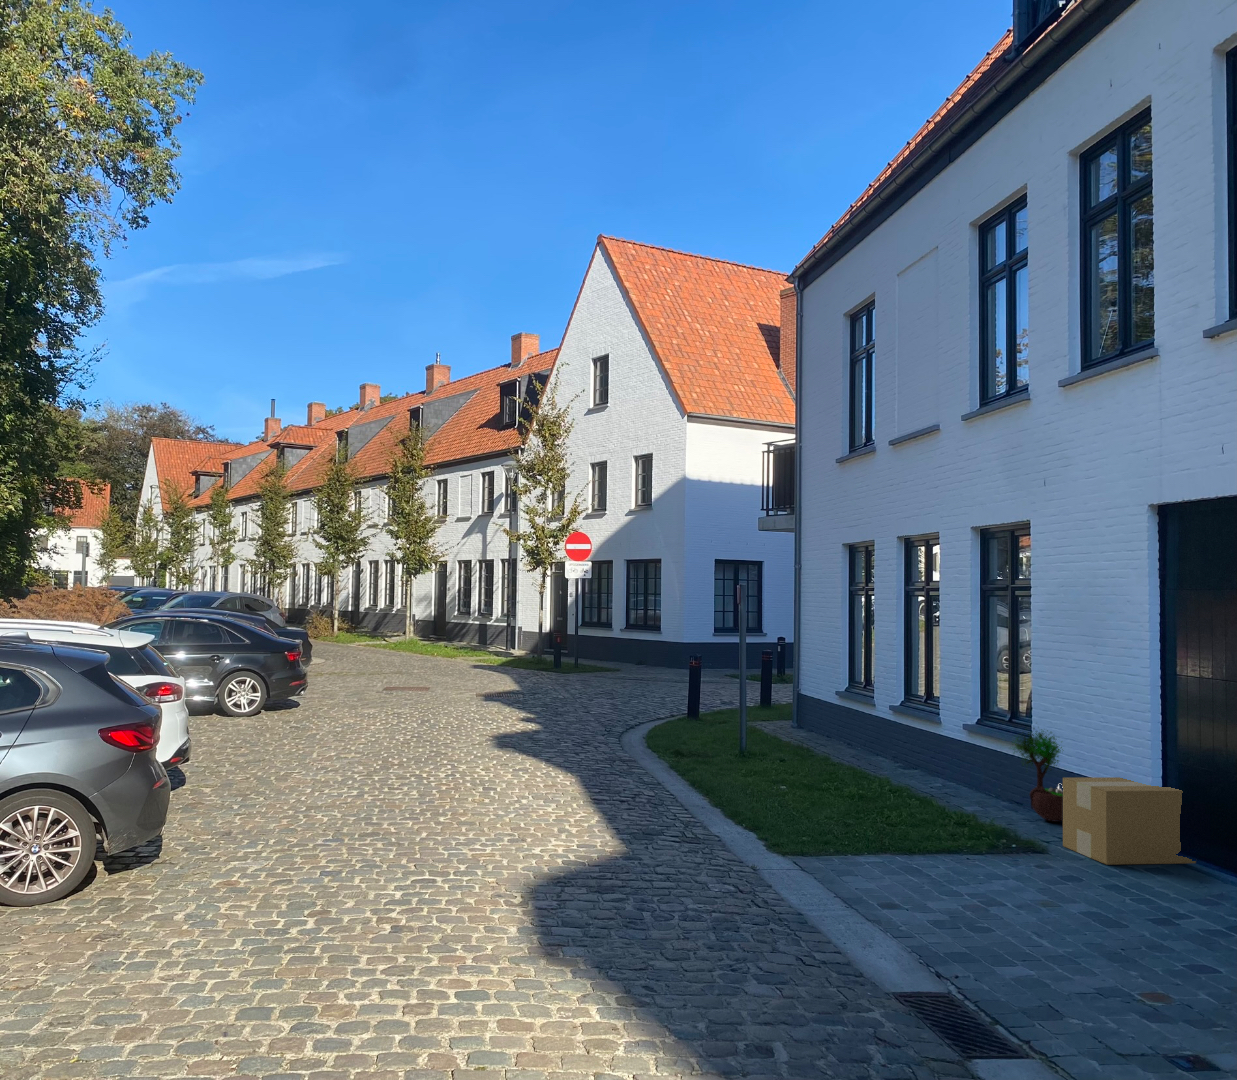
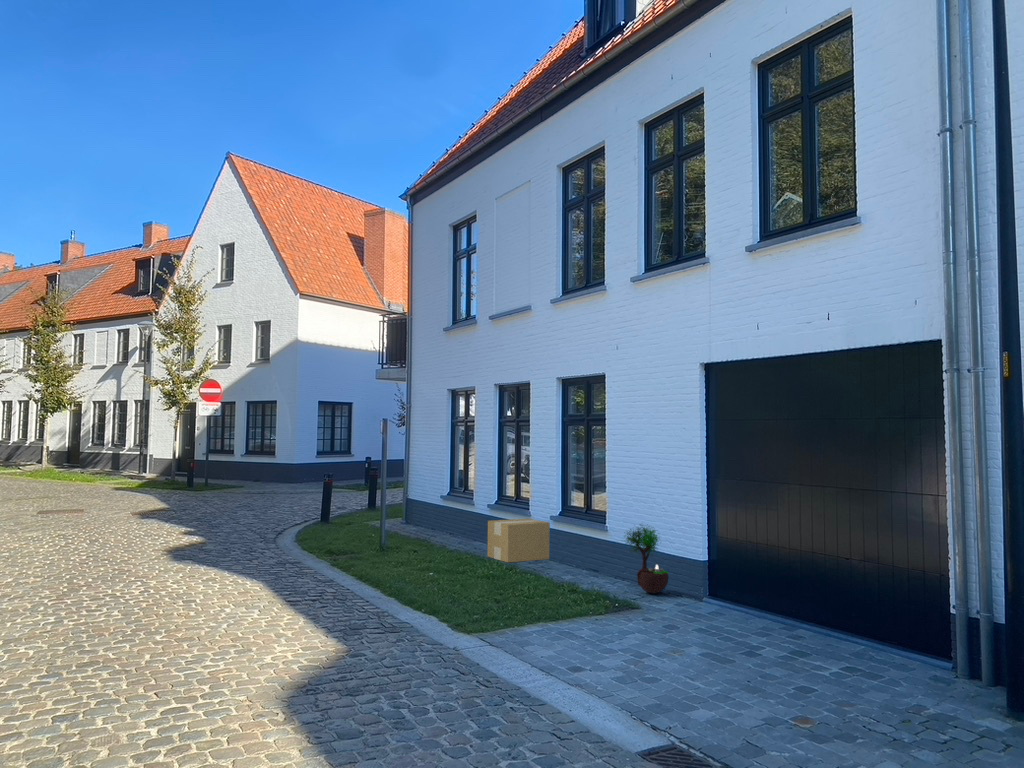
cardboard box: present [1063,777,1196,865] -> present [487,519,550,563]

